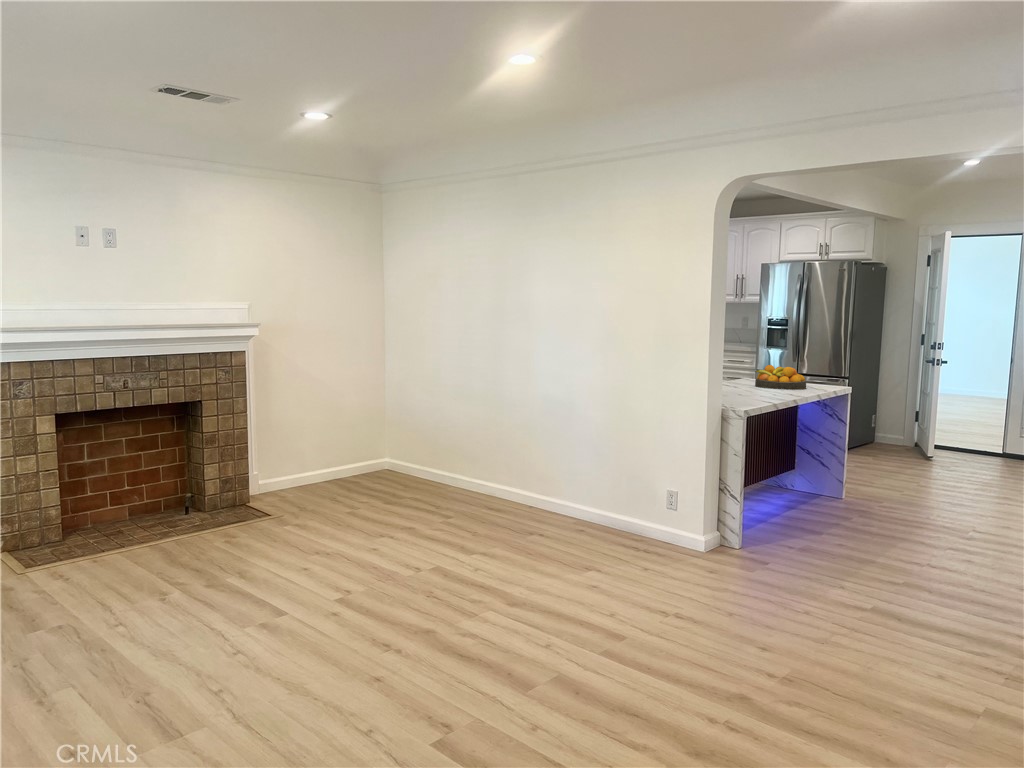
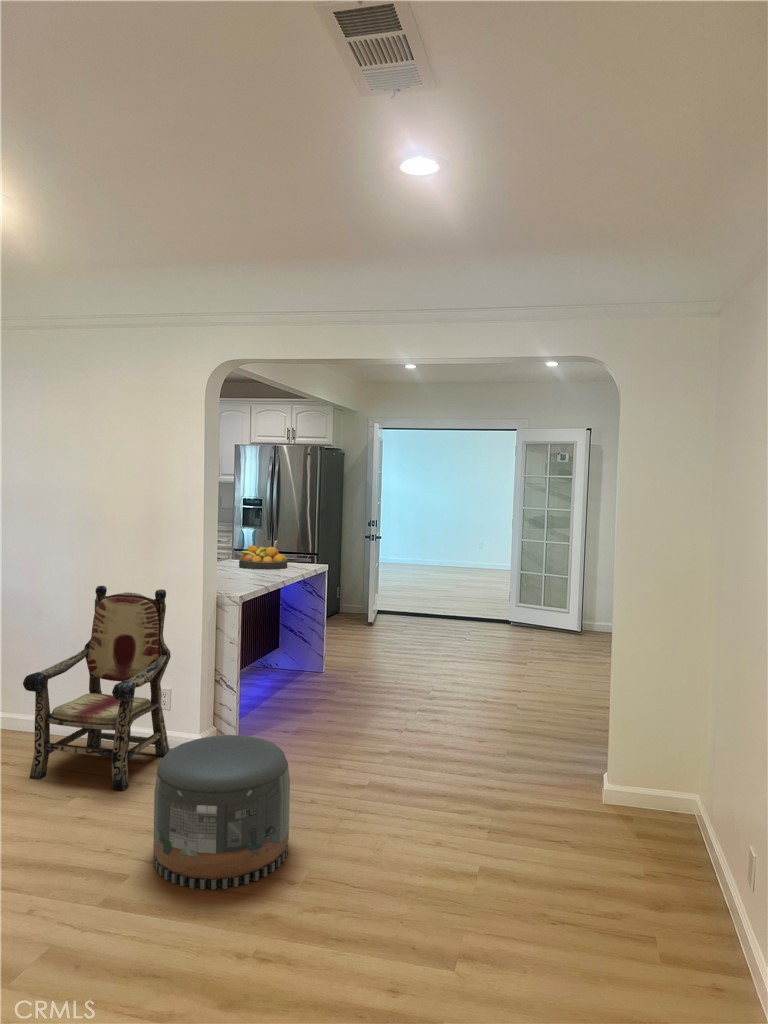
armchair: none [557,395,677,570] -> present [23,586,171,790]
pouf: none [648,532,773,663] -> present [153,735,290,889]

